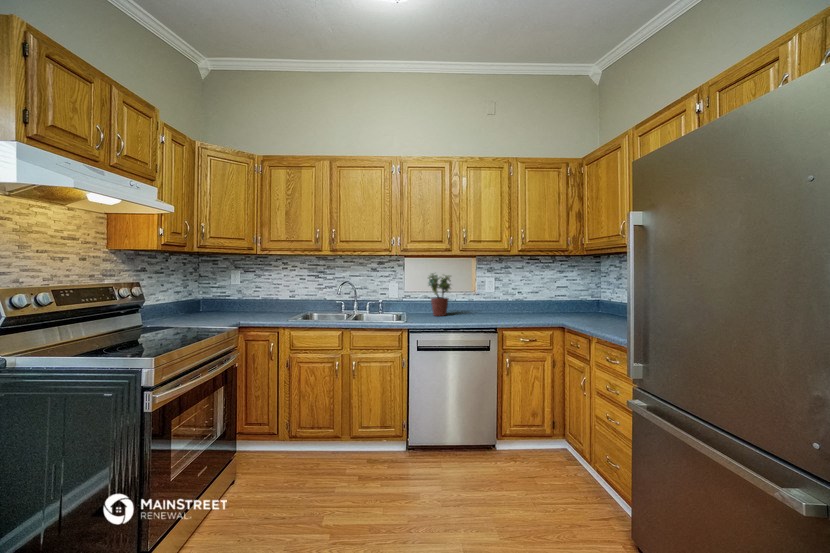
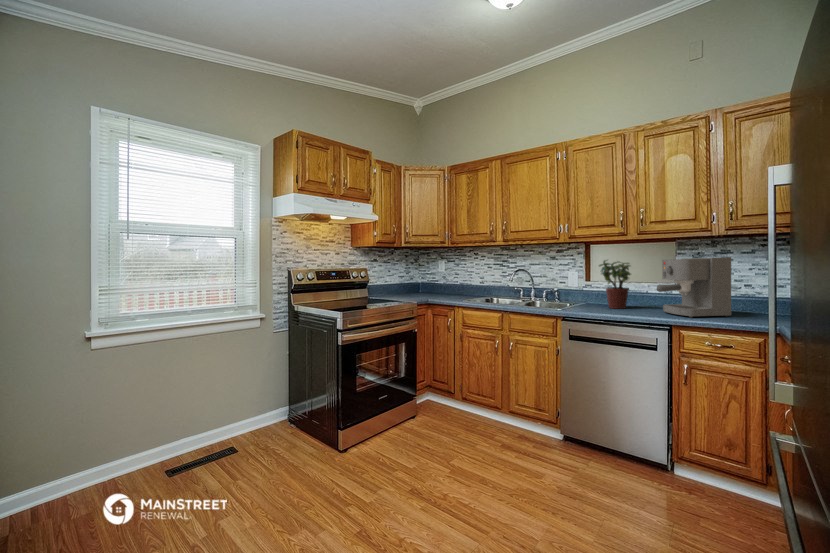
coffee maker: none [479,272,524,320] -> present [657,257,731,318]

